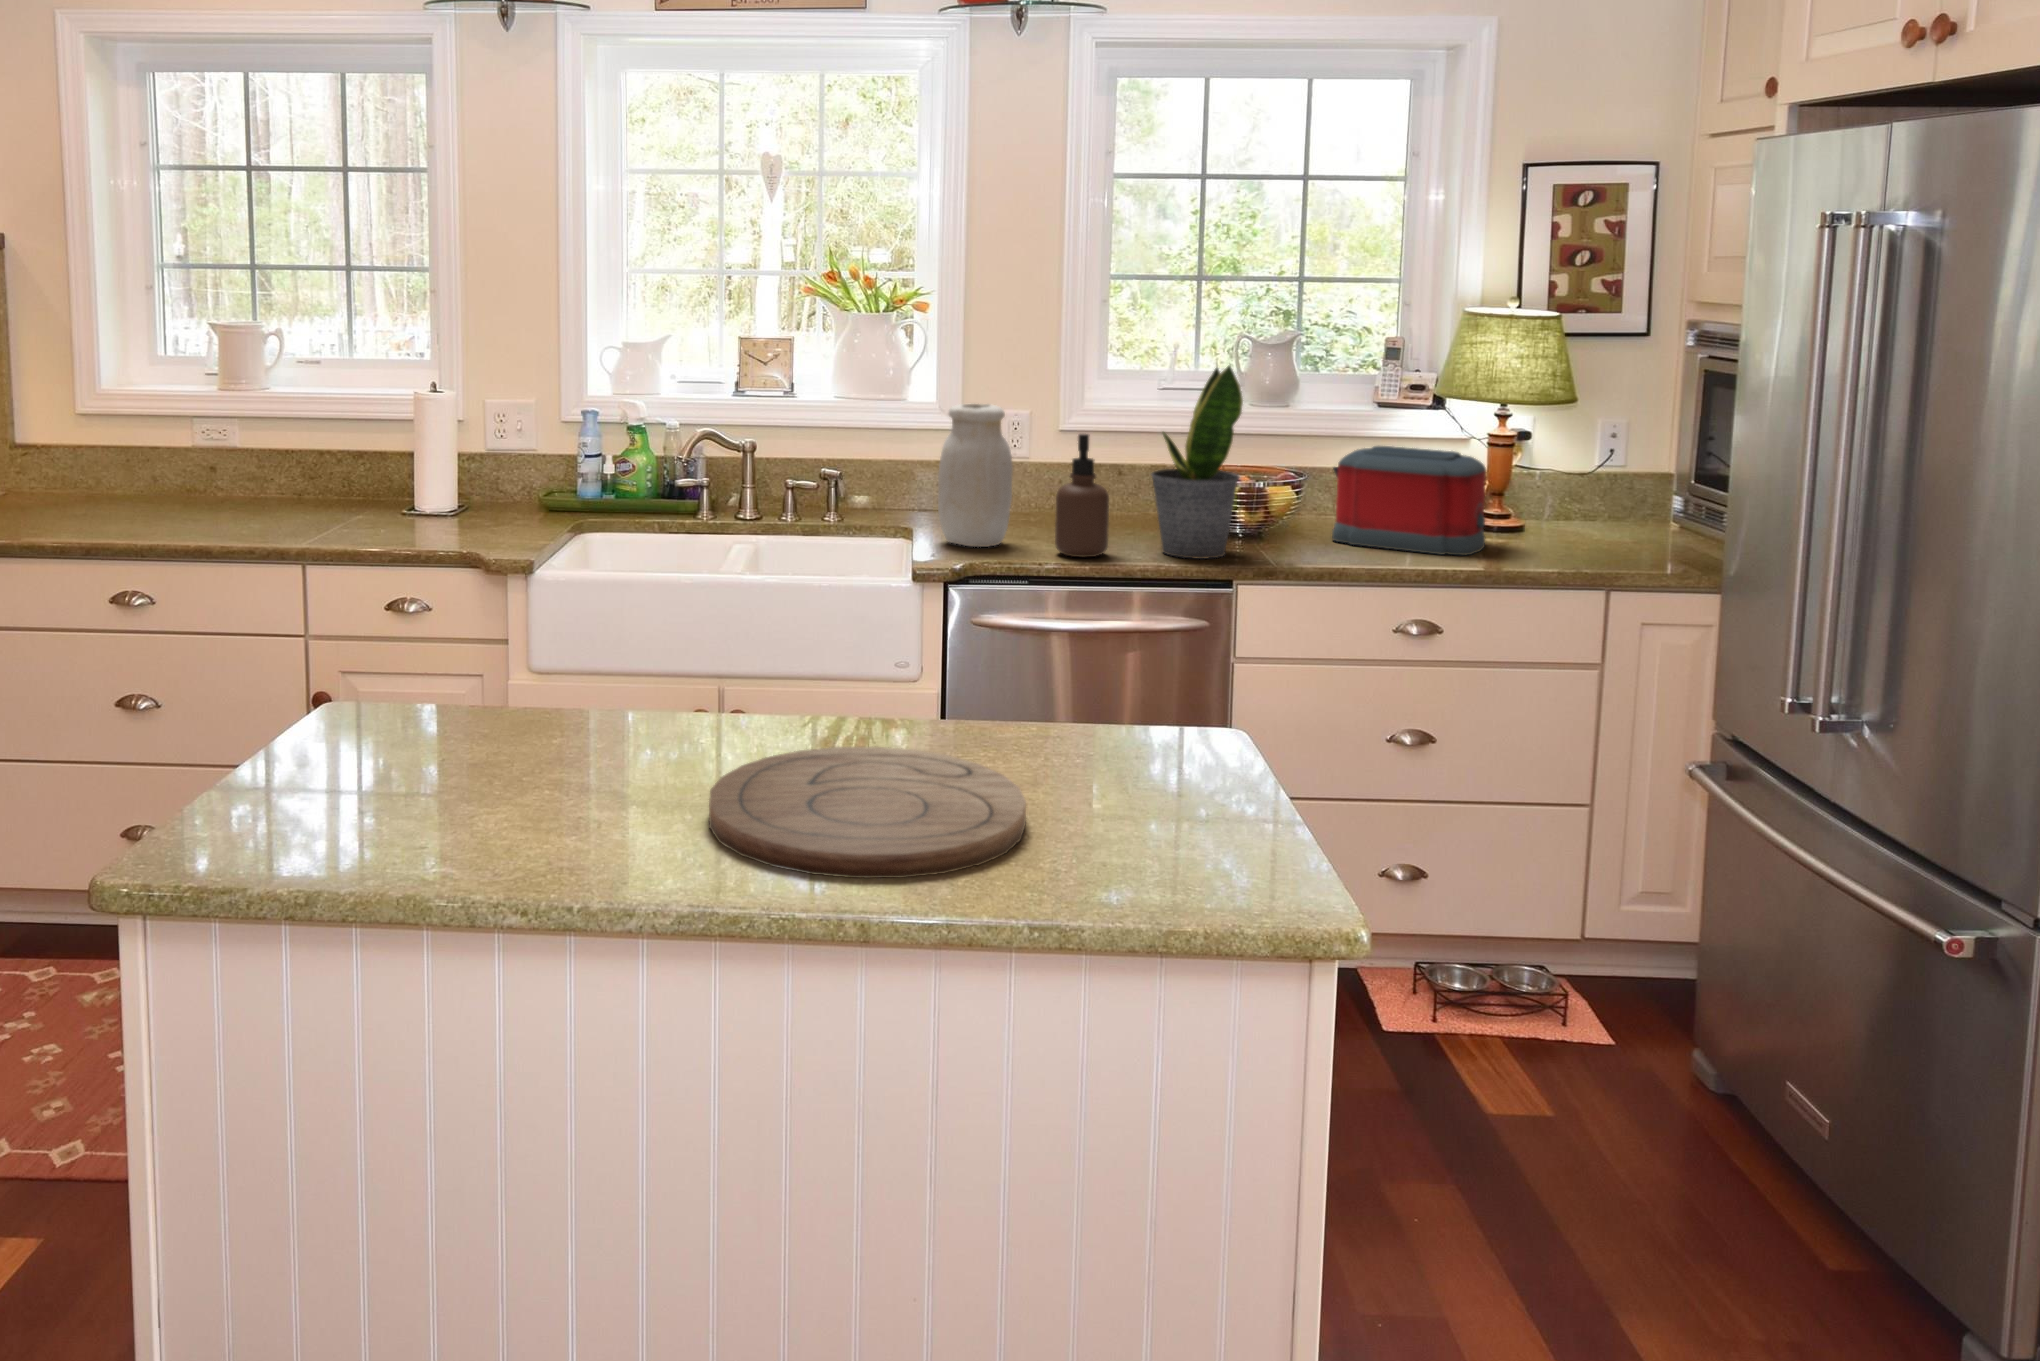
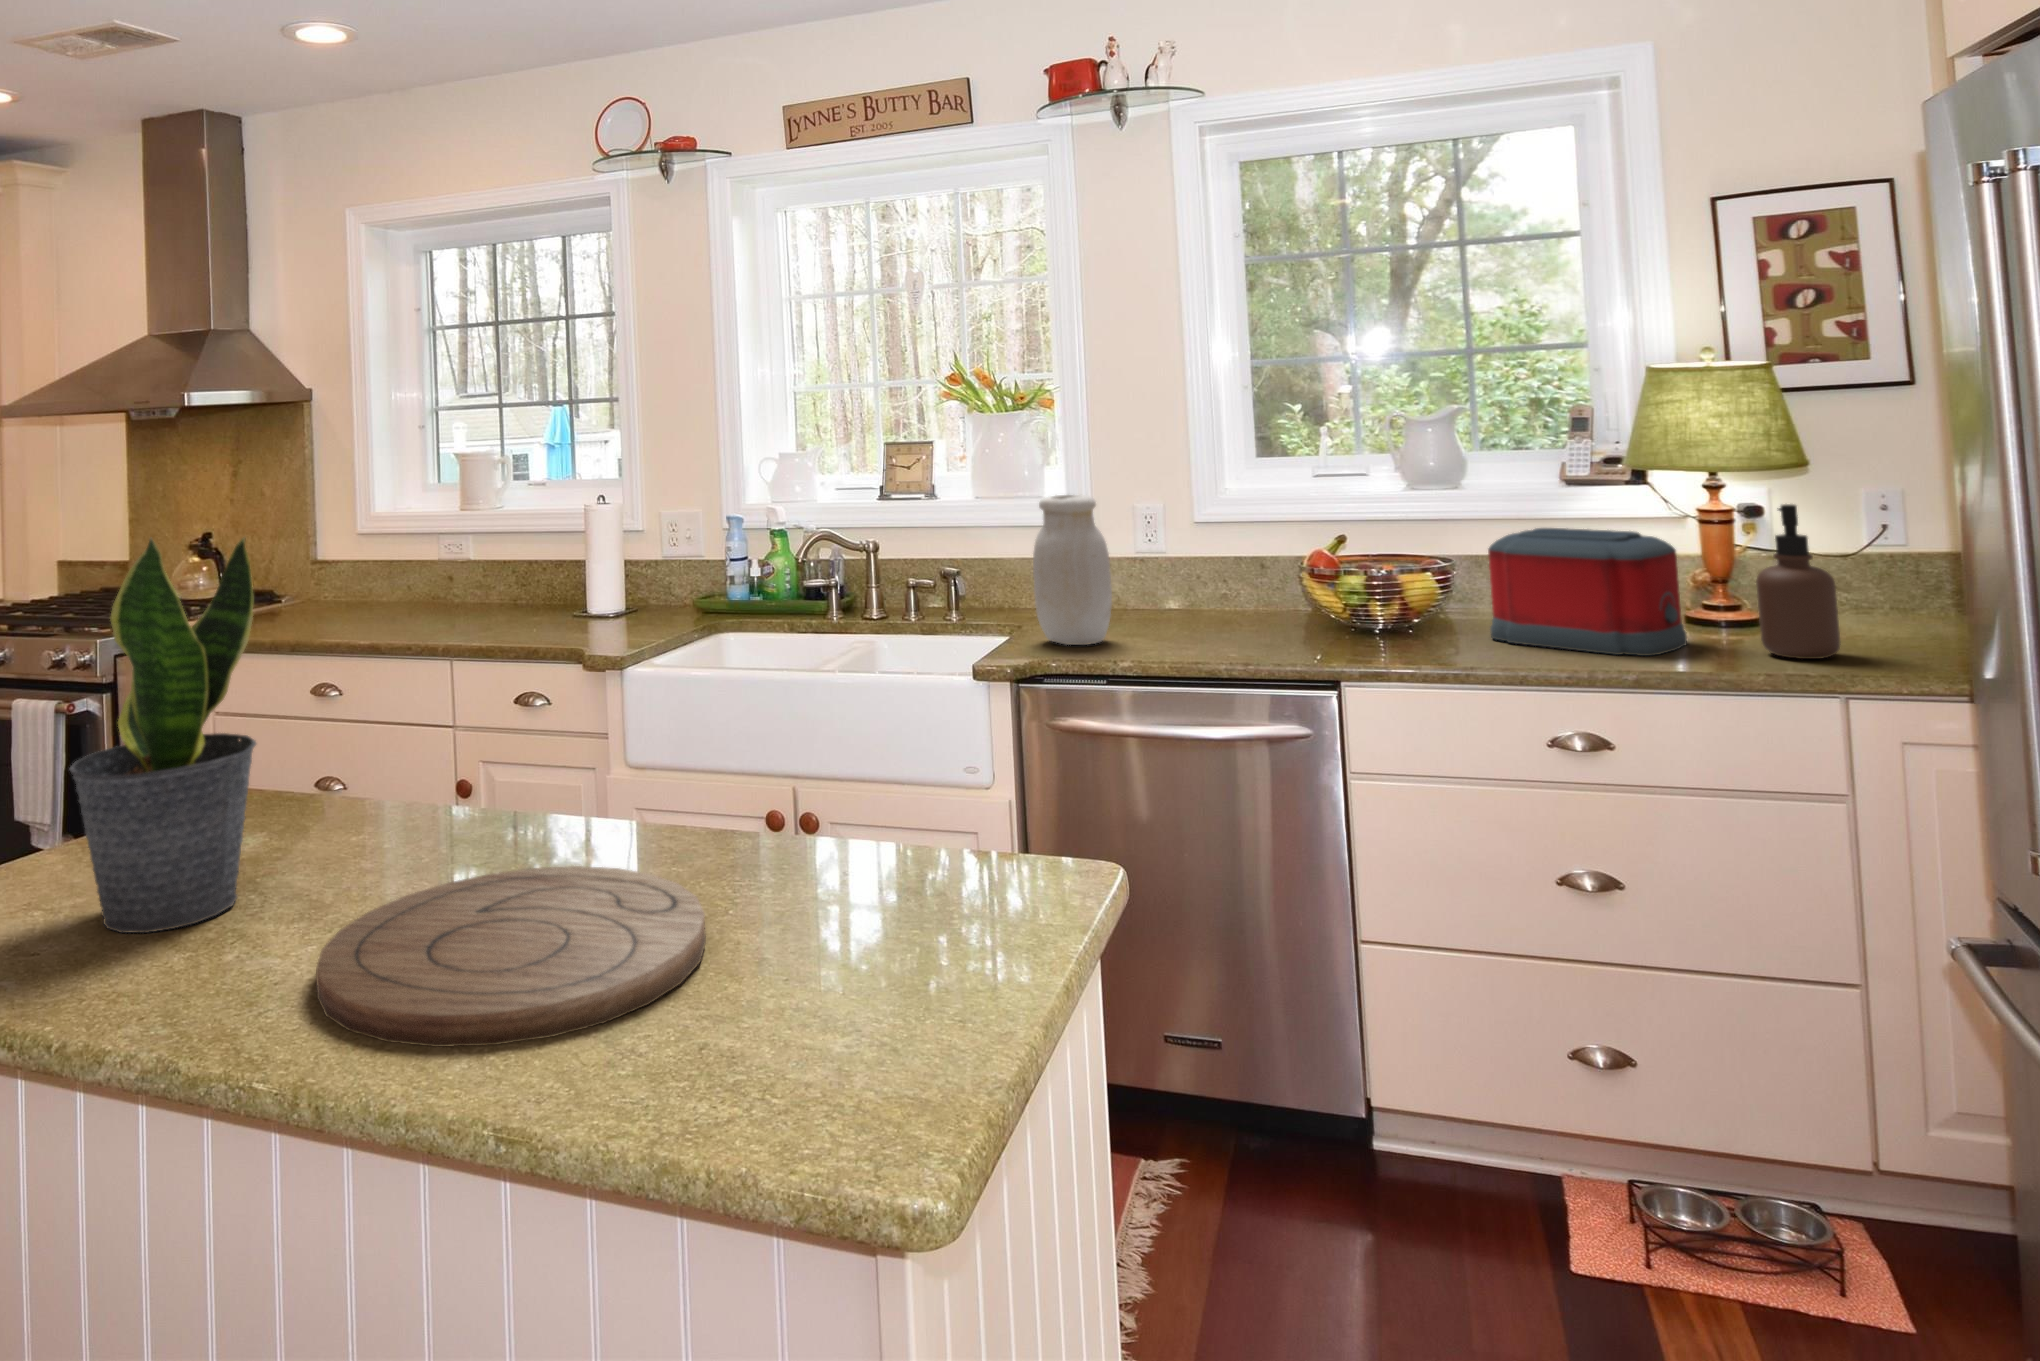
potted plant: present [1151,365,1243,559] -> present [70,538,256,933]
soap dispenser: present [1055,434,1109,557] -> present [1756,504,1841,659]

